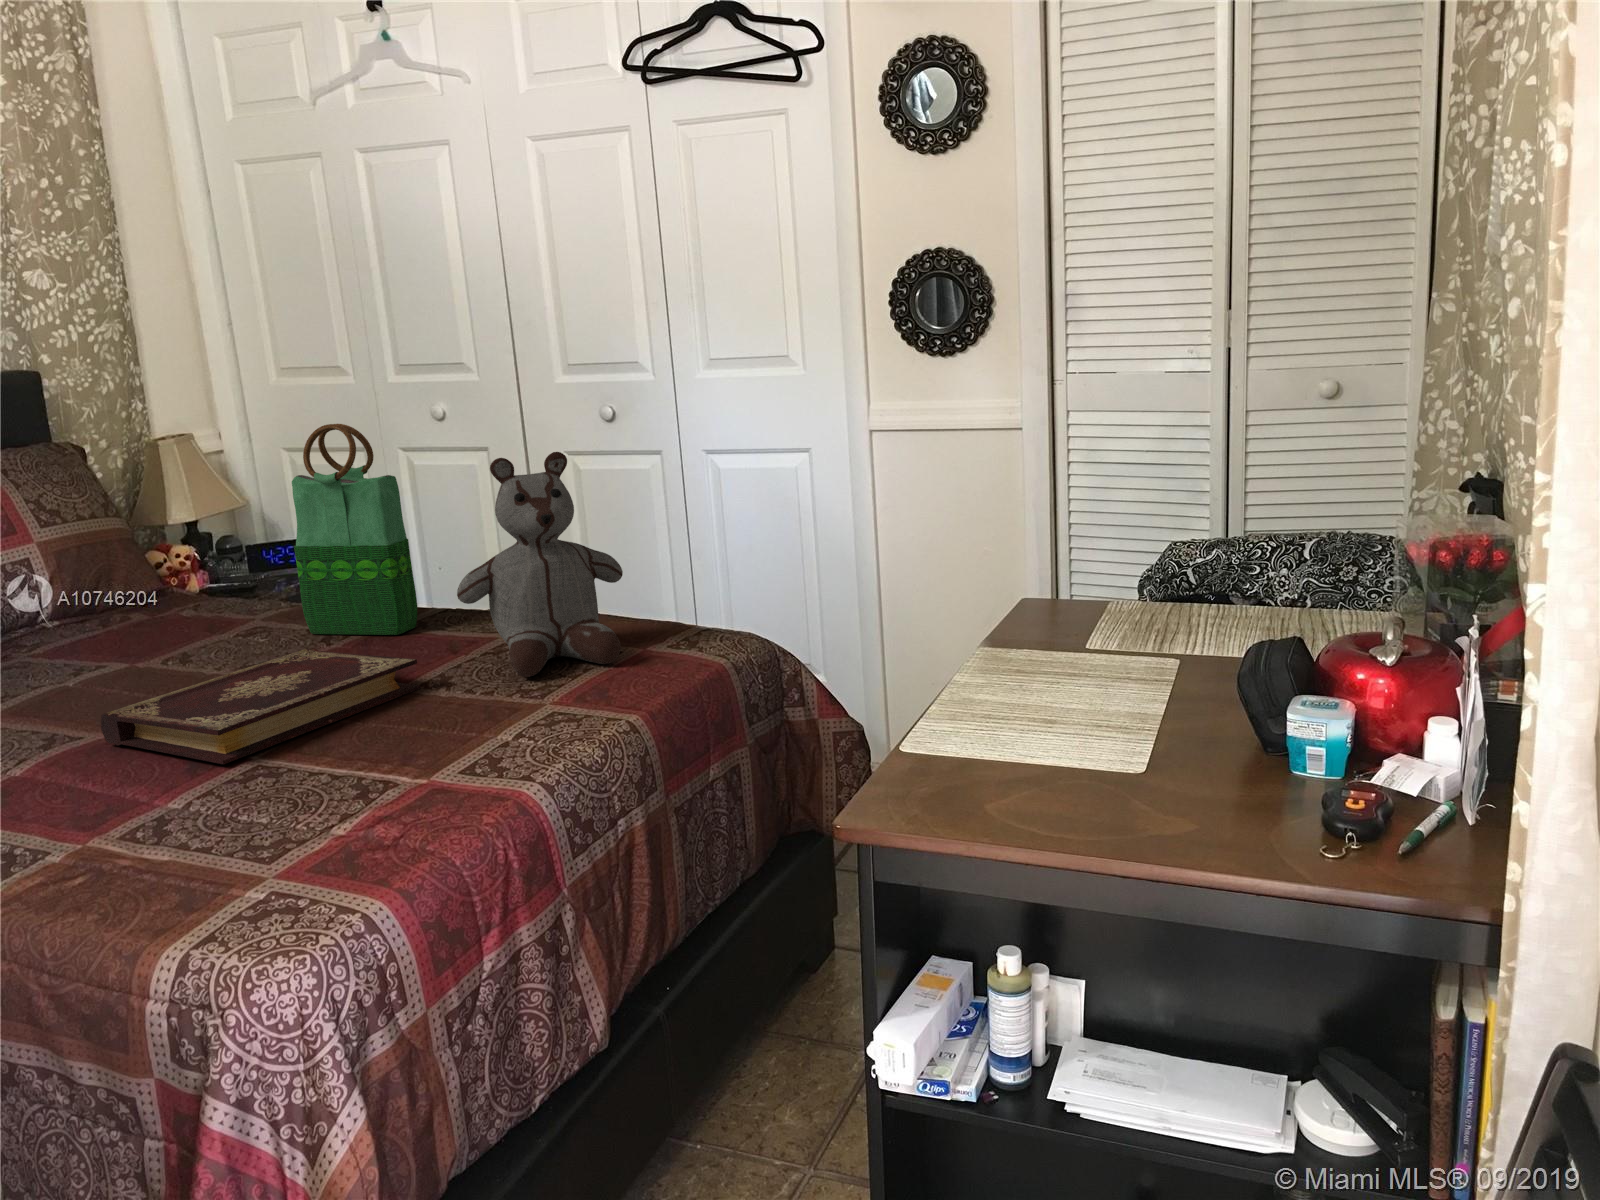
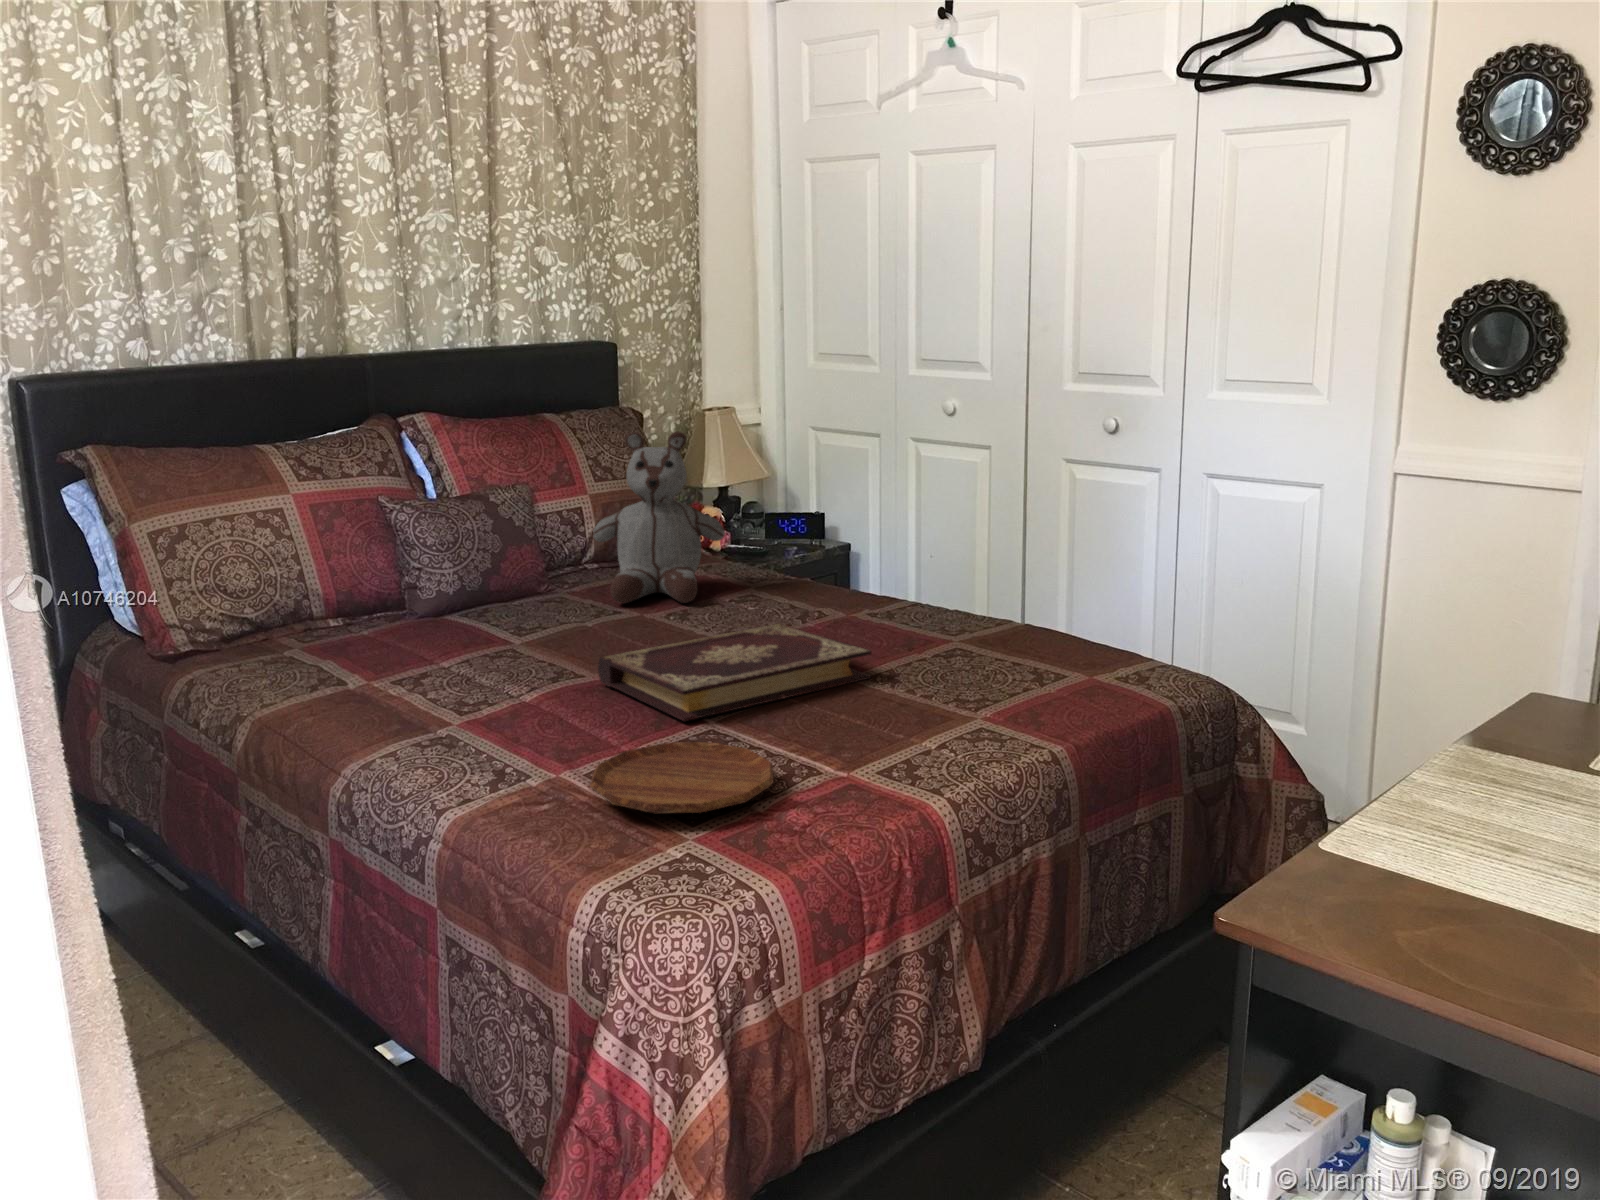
tote bag: present [292,424,417,635] -> none [789,417,889,620]
stuffed bear: present [457,452,623,677] -> present [593,432,725,604]
tray: none [134,776,350,860] -> present [590,742,773,814]

